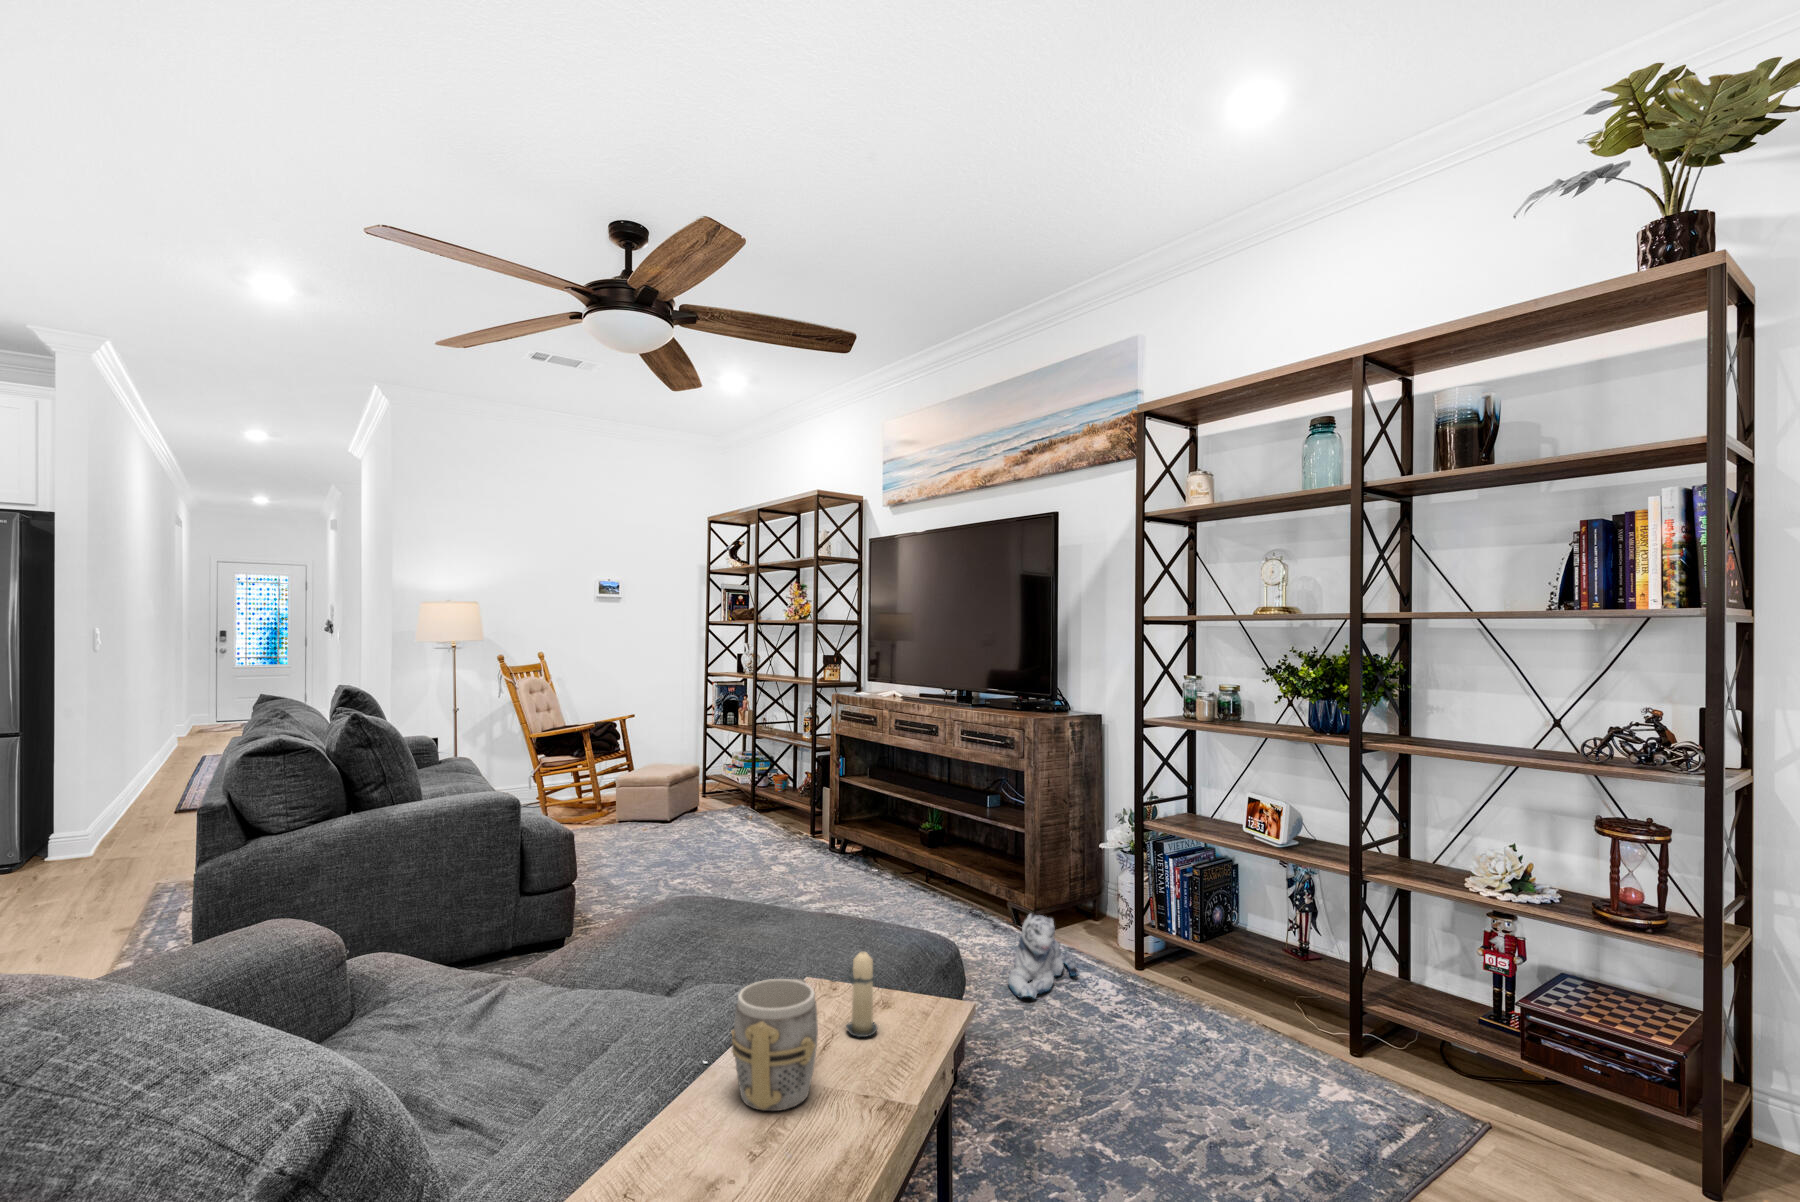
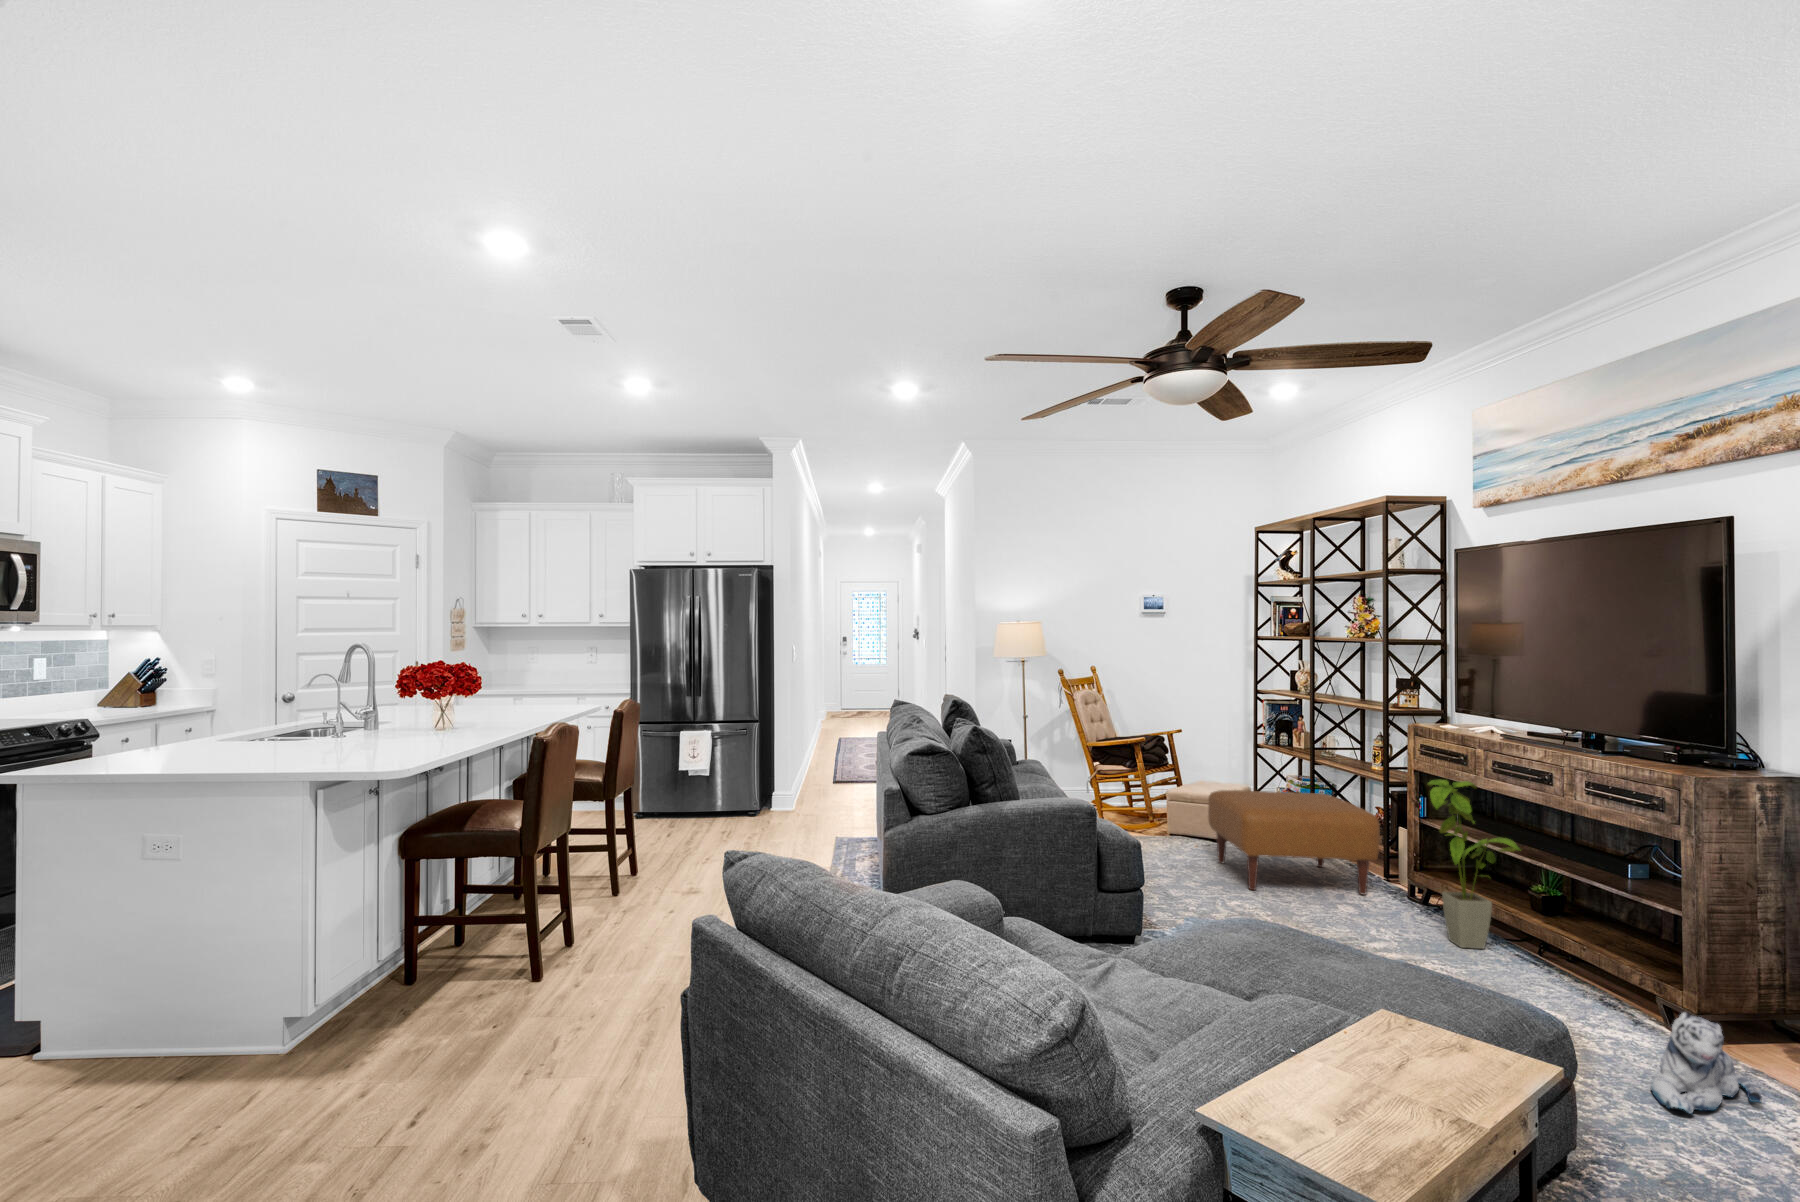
house plant: none [846,739,918,889] -> present [1428,780,1521,949]
ottoman: none [654,765,808,867] -> present [1208,790,1380,895]
candle: present [846,951,879,1037] -> none [1432,993,1478,1082]
mug: present [731,979,818,1111] -> none [1323,1001,1408,1117]

